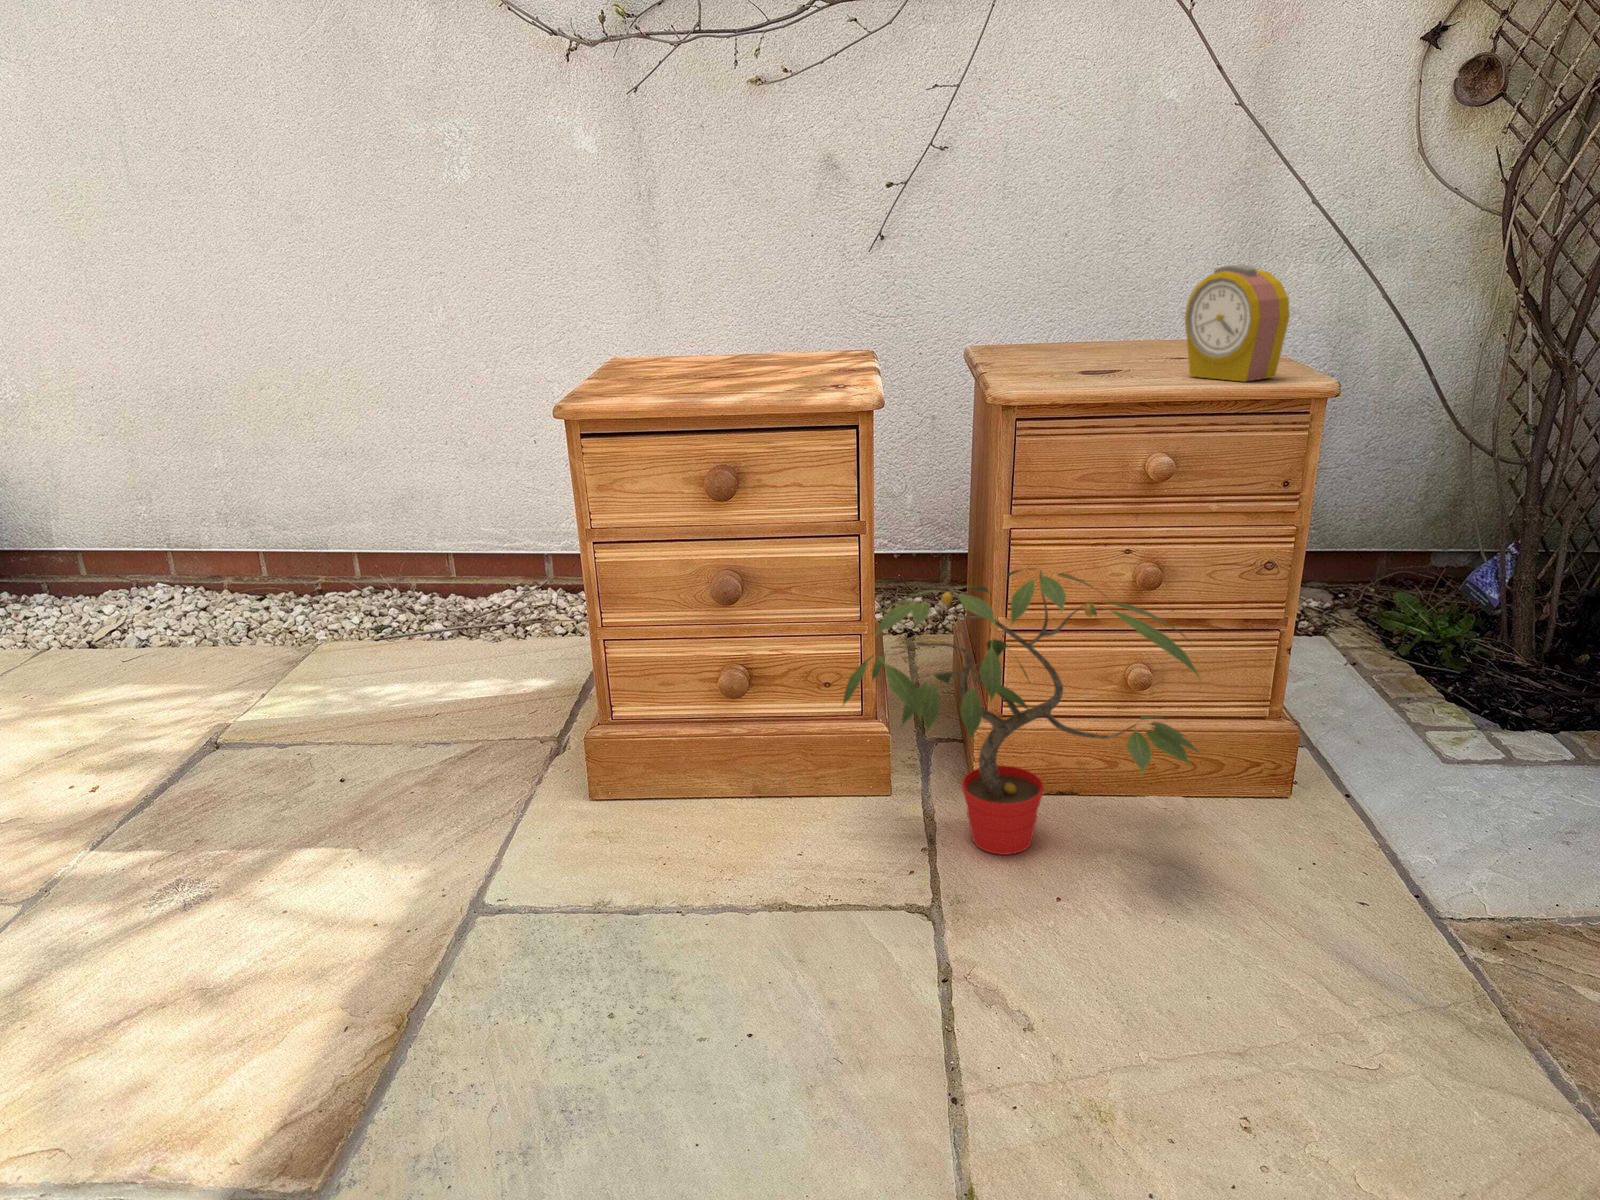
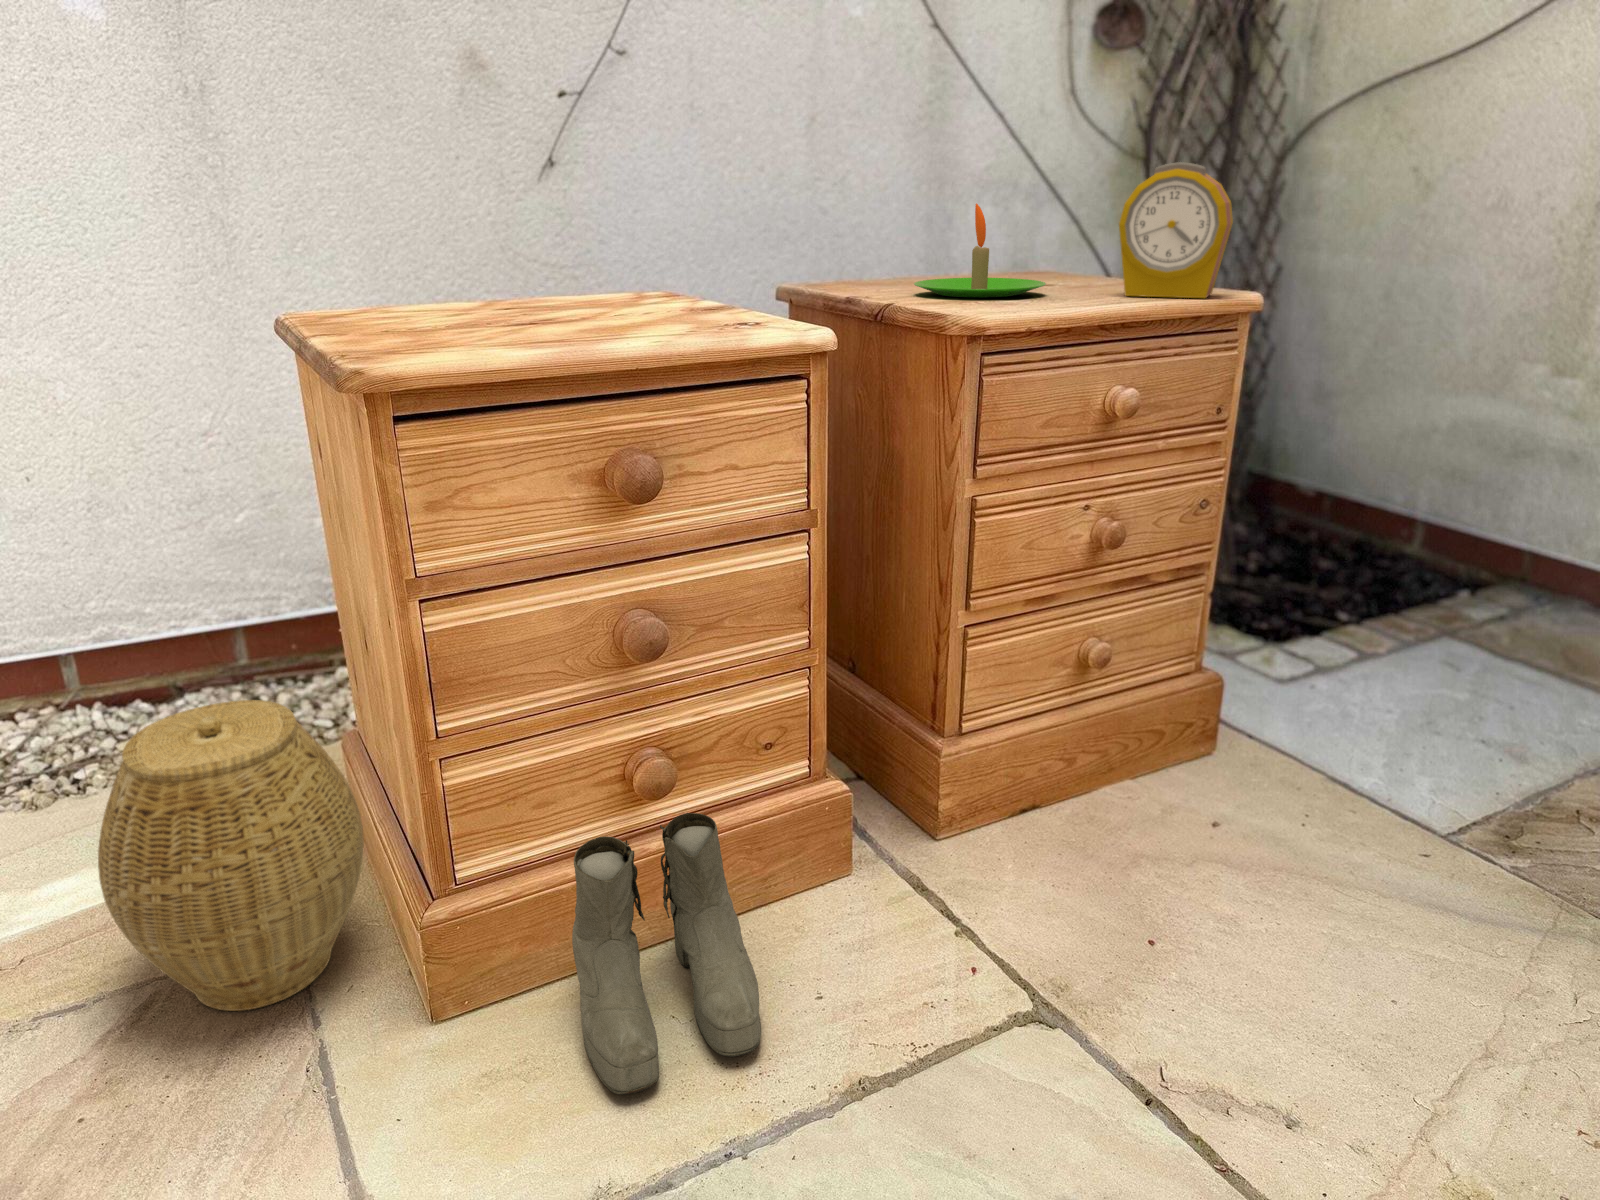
candle: none [1032,298,1142,374] -> present [914,203,1046,298]
potted plant: present [843,568,1199,855] -> none [827,541,1304,909]
woven basket: none [459,592,598,767] -> present [98,700,364,1011]
boots: none [636,708,763,862] -> present [572,813,761,1095]

